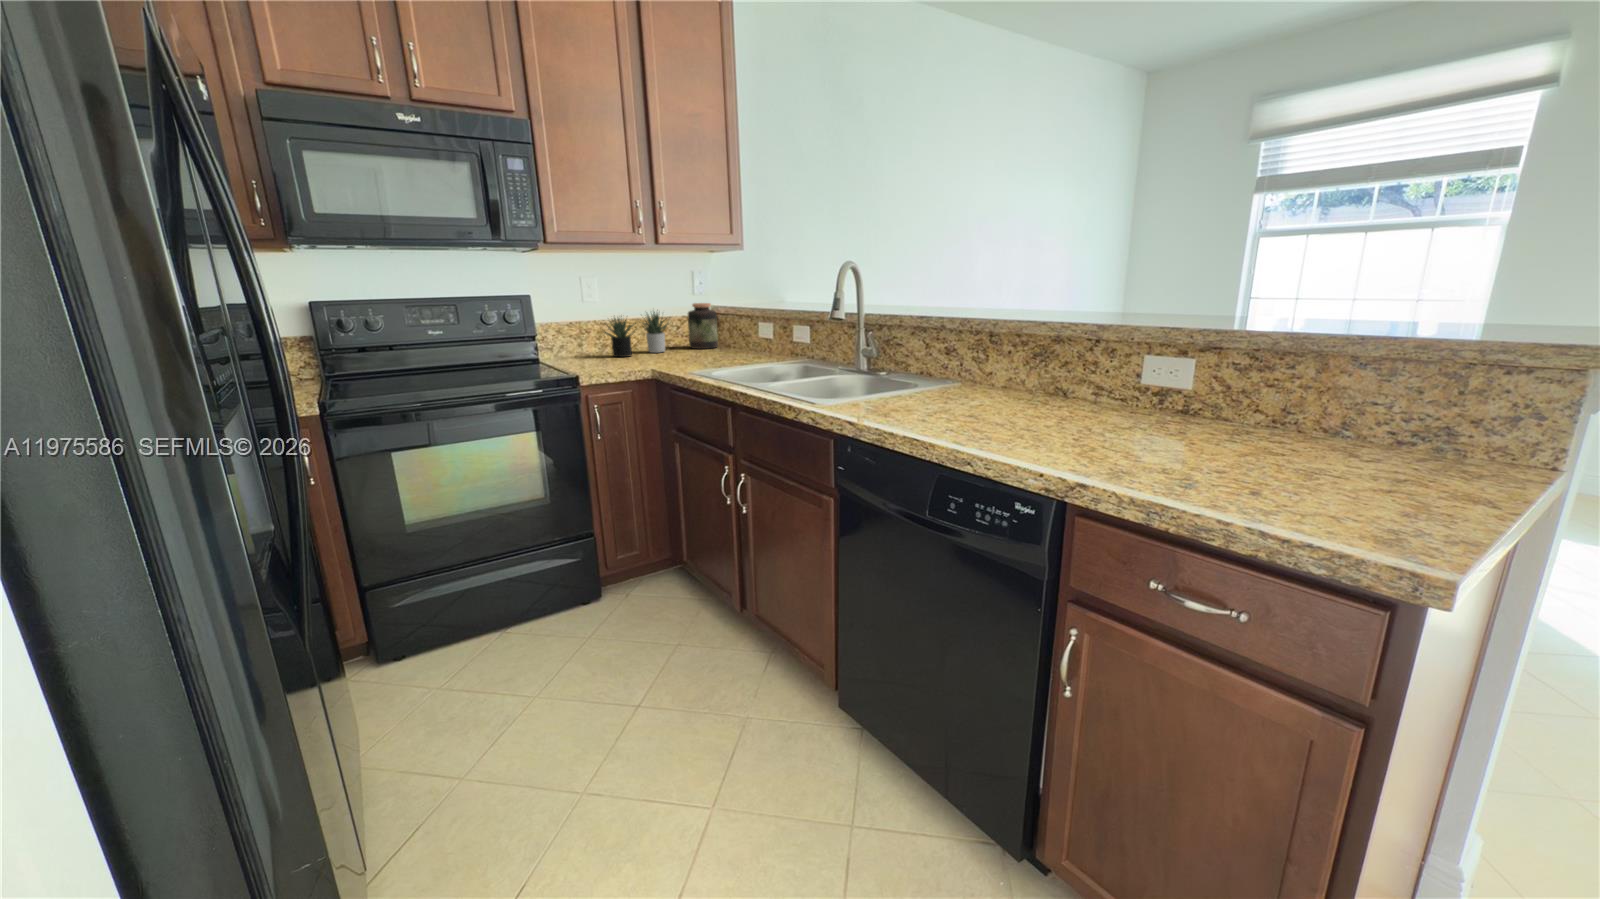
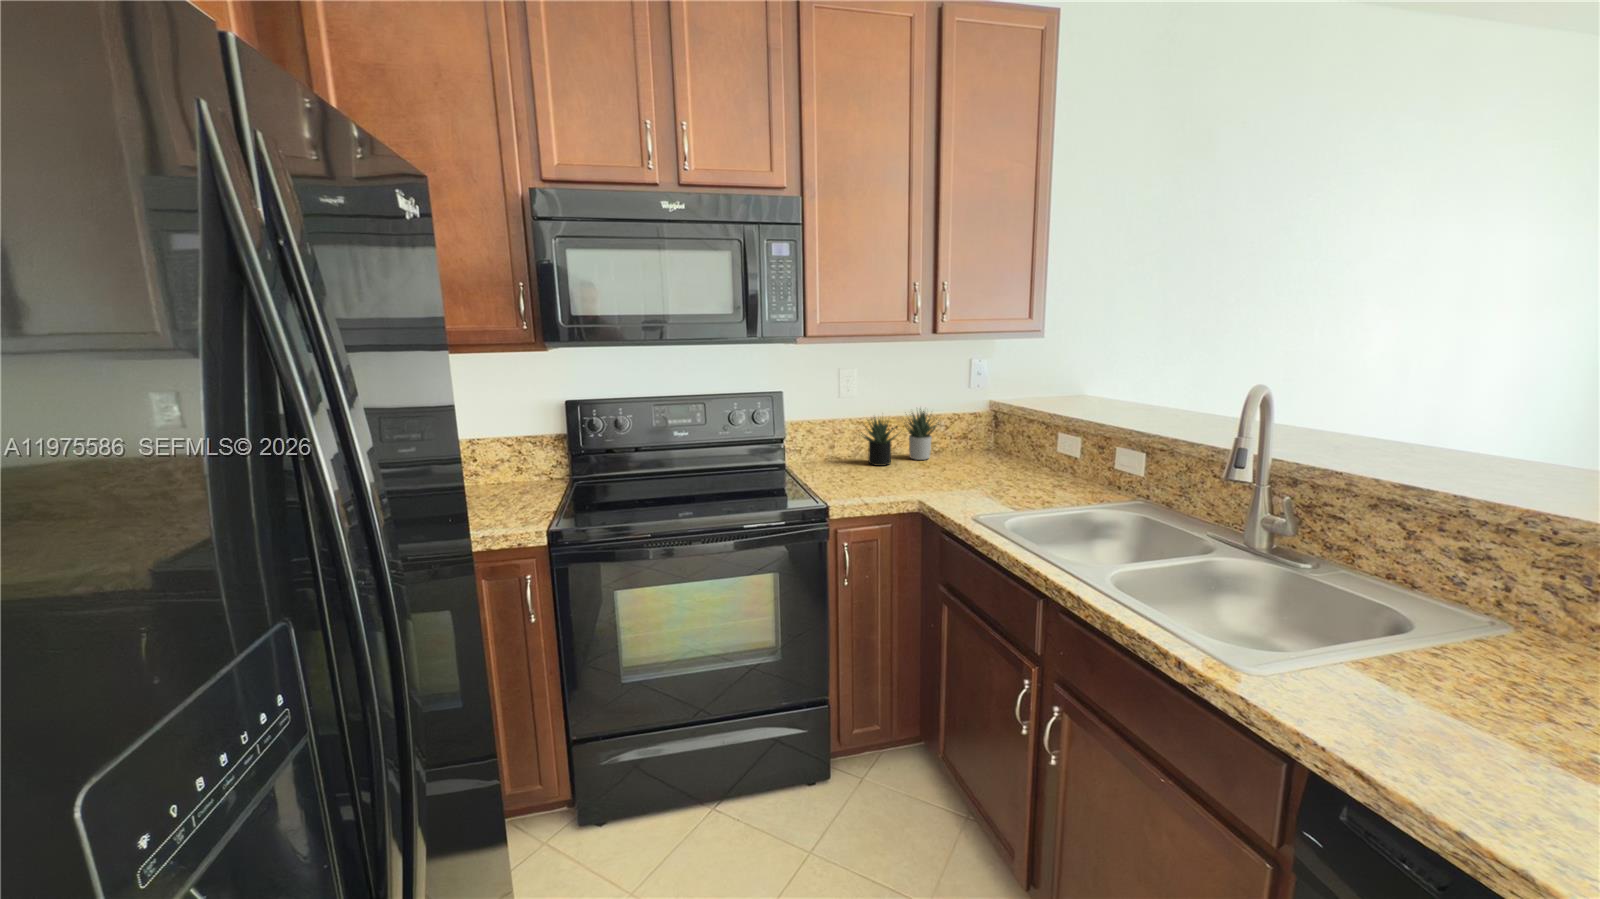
jar: present [688,303,718,349] -> none [959,399,997,456]

